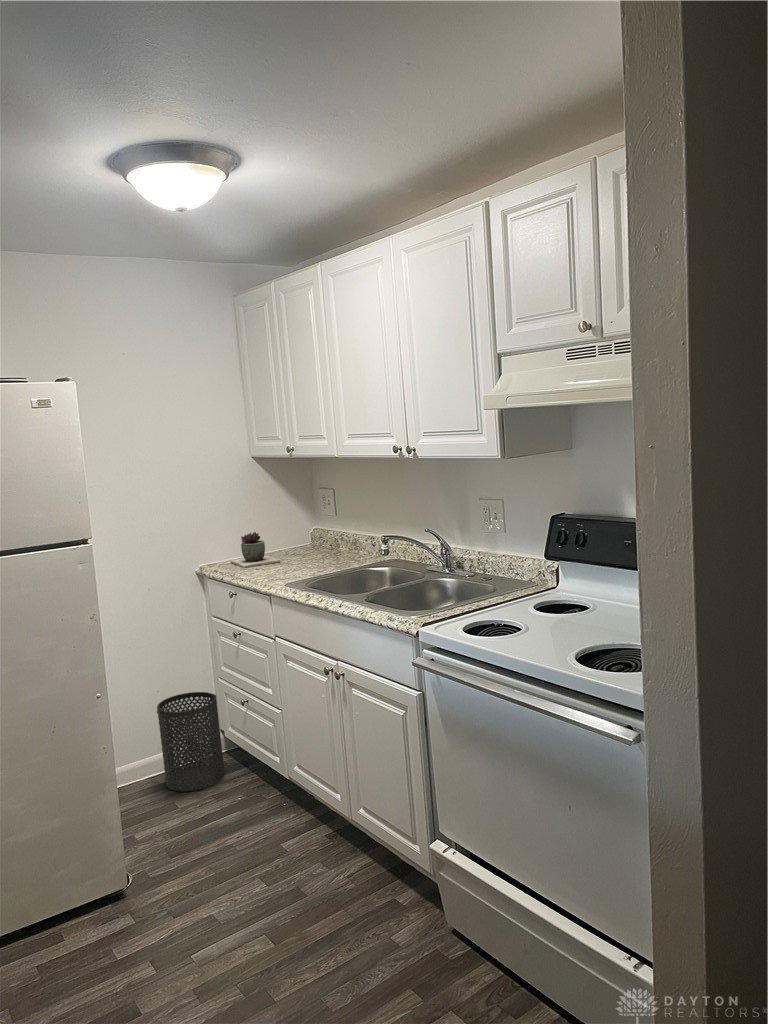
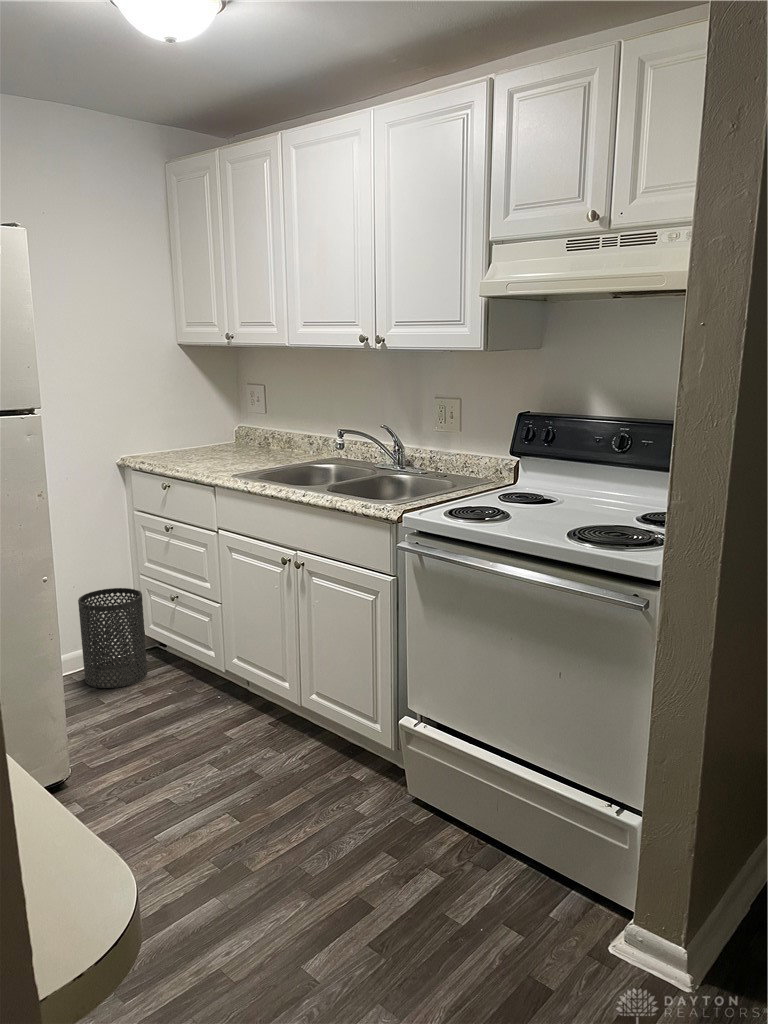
succulent plant: present [231,532,280,568] -> none [156,423,213,460]

